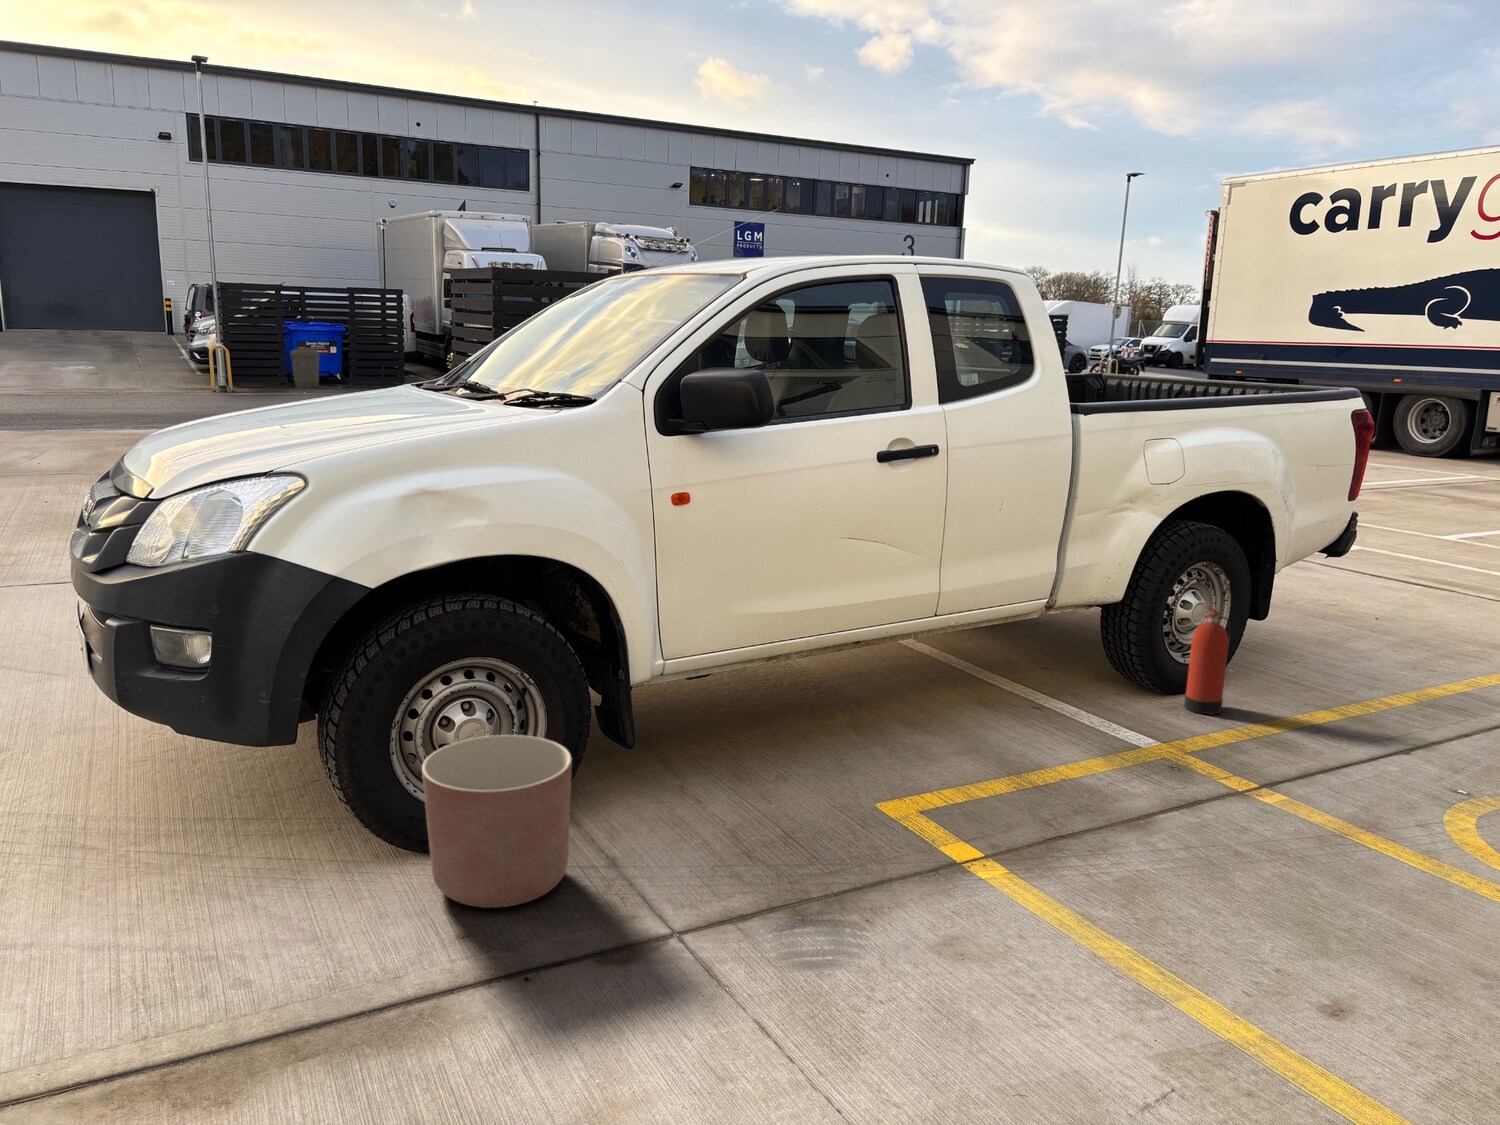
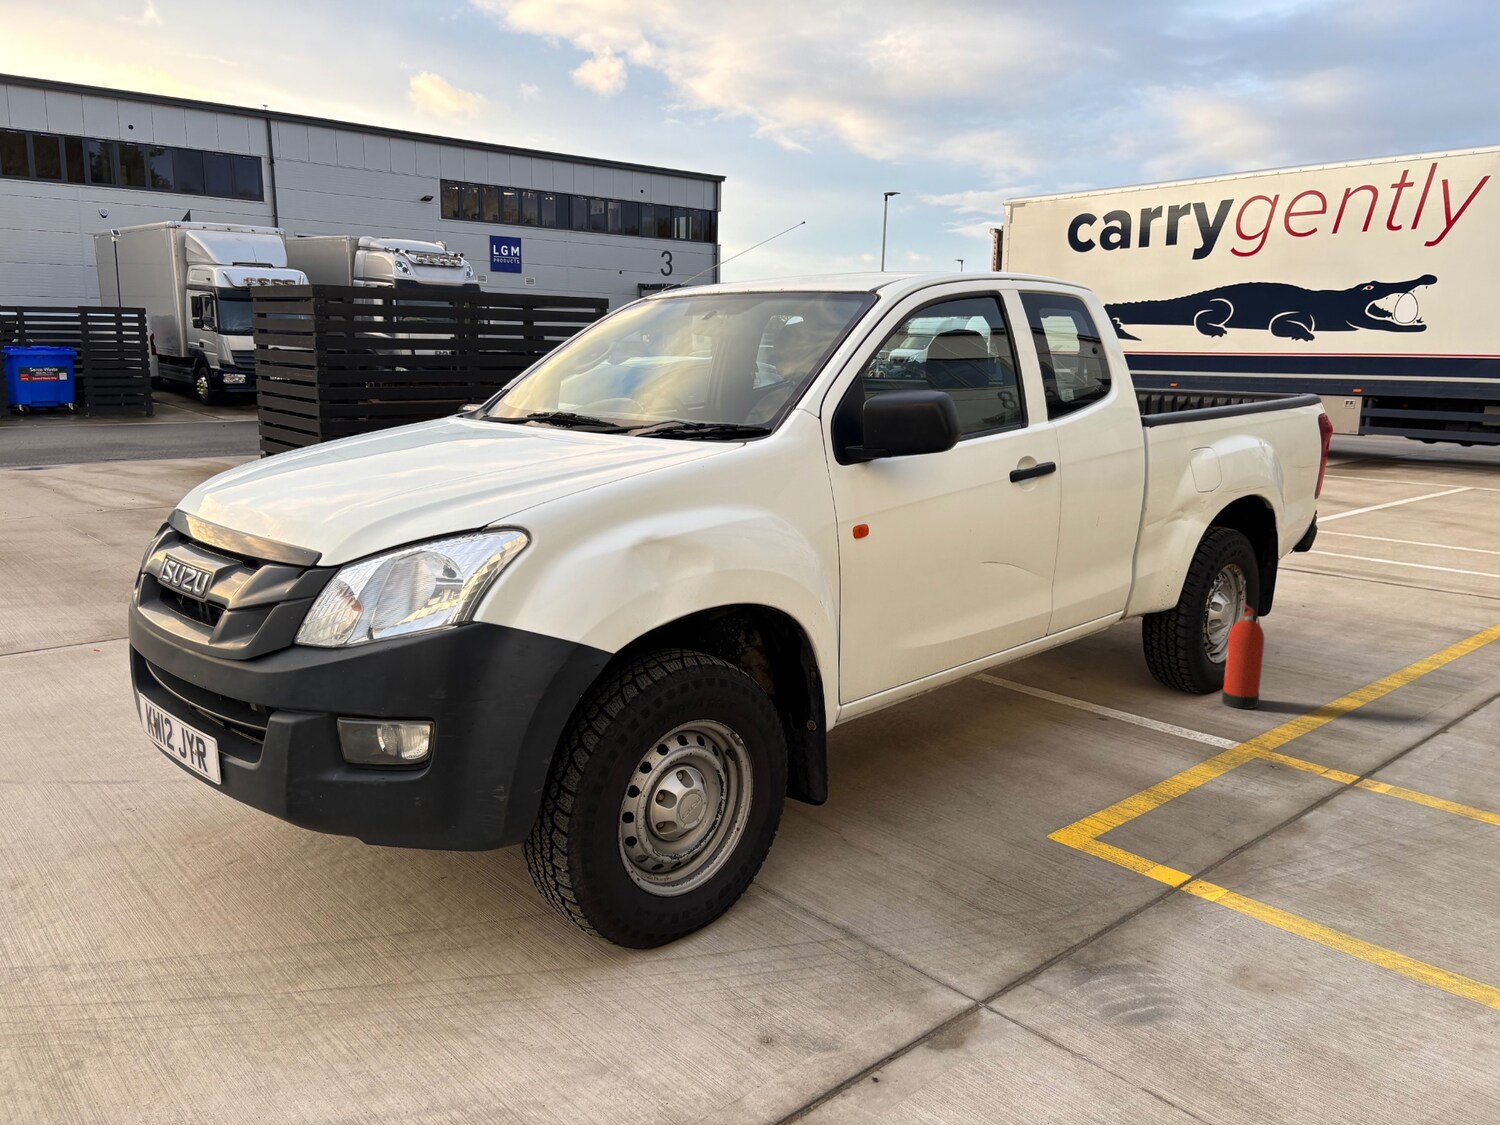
trash can: present [290,347,319,387] -> none [19,374,56,419]
planter: present [422,735,572,908] -> none [667,805,833,1007]

